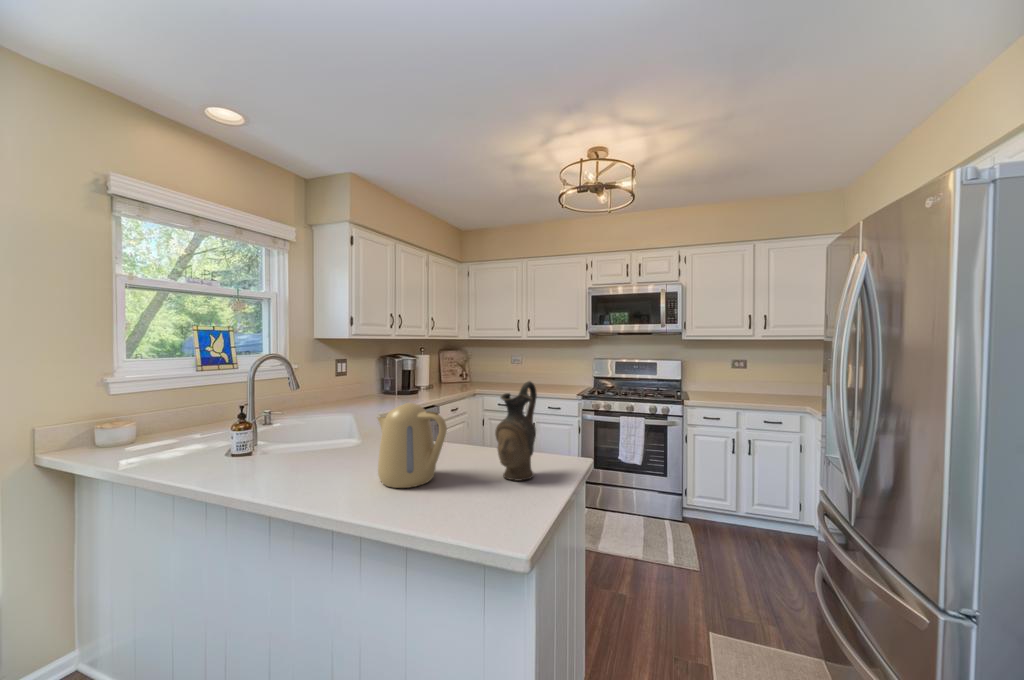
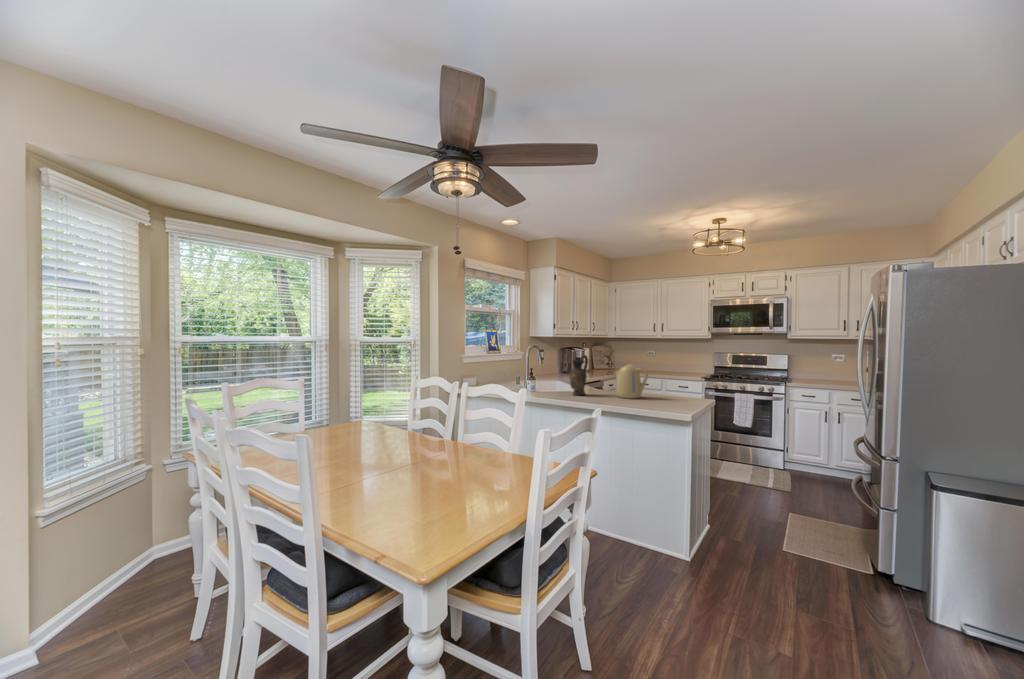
ceramic pitcher: present [495,381,537,481] -> present [569,355,588,395]

